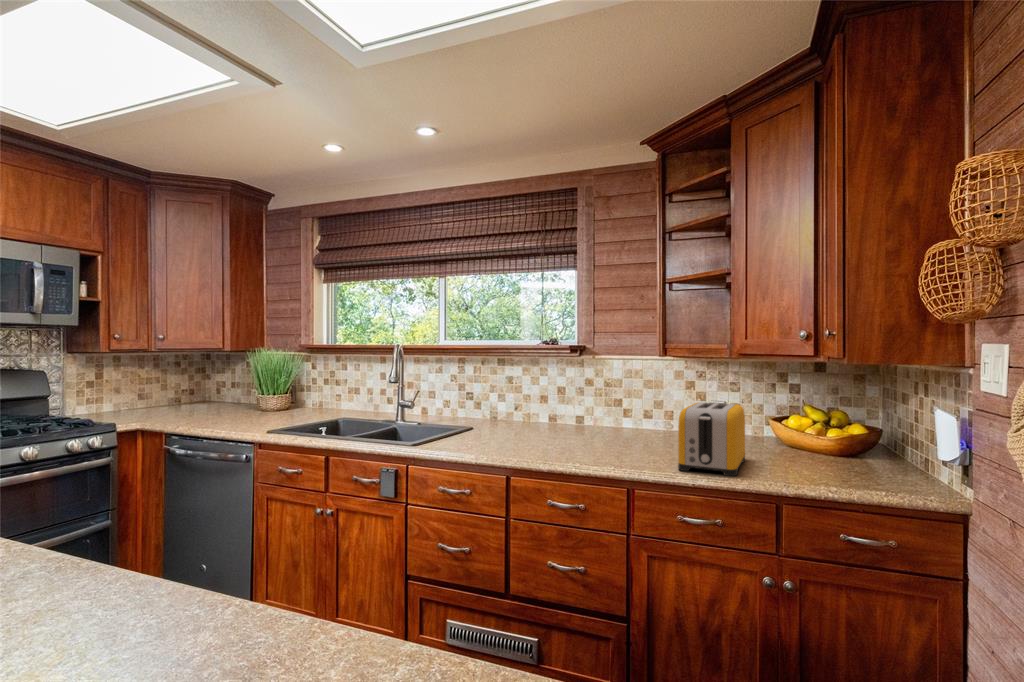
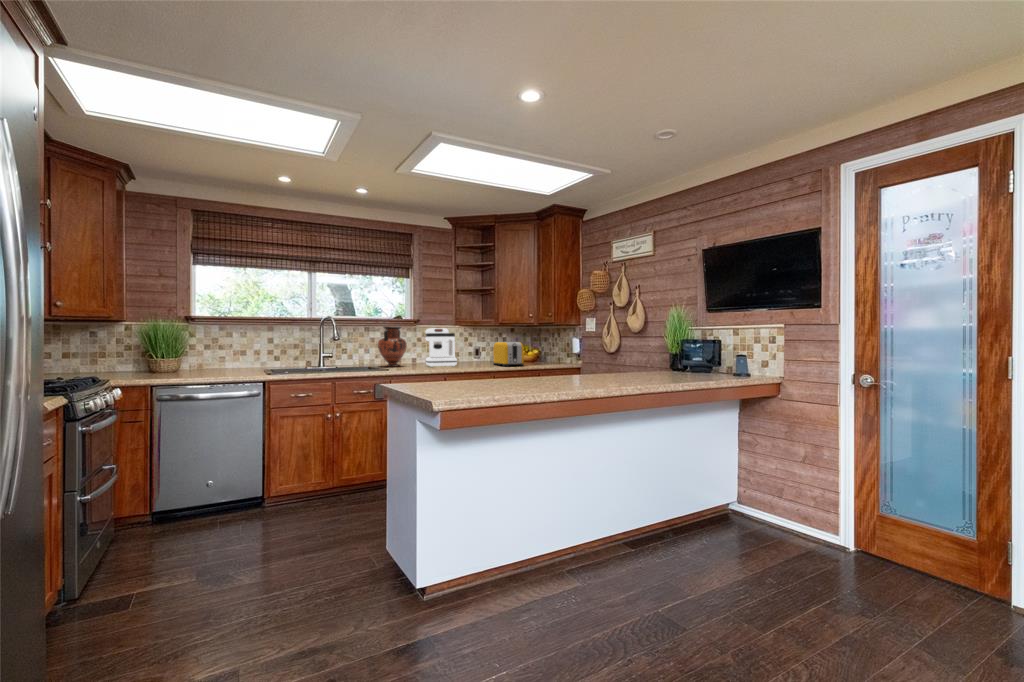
vase: none [492,359,541,431] -> present [378,326,407,367]
coffee maker: none [541,365,616,448] -> present [425,328,457,367]

